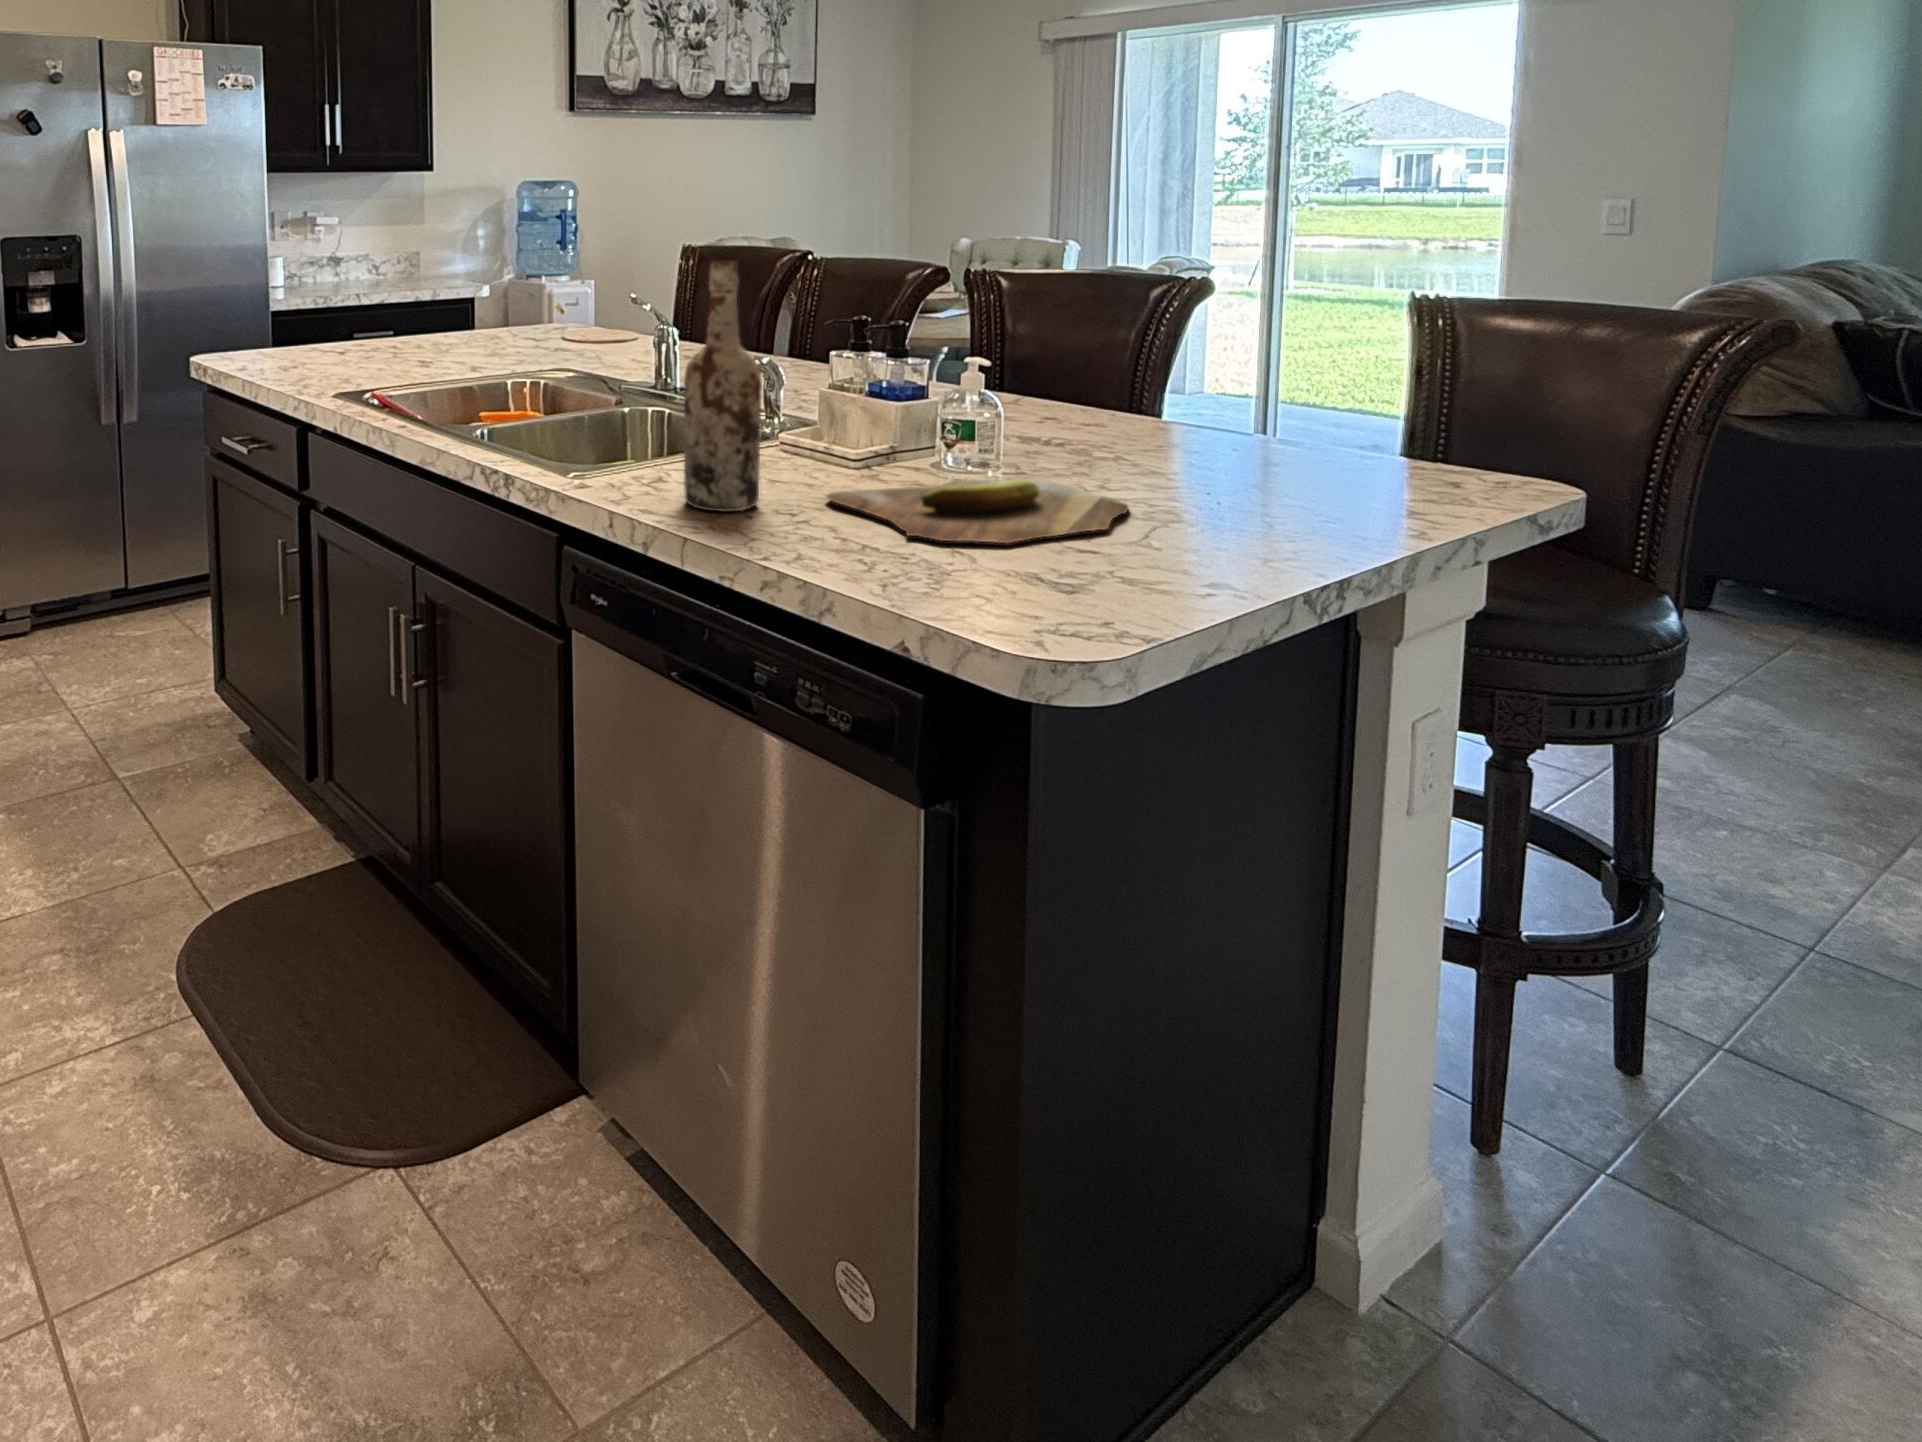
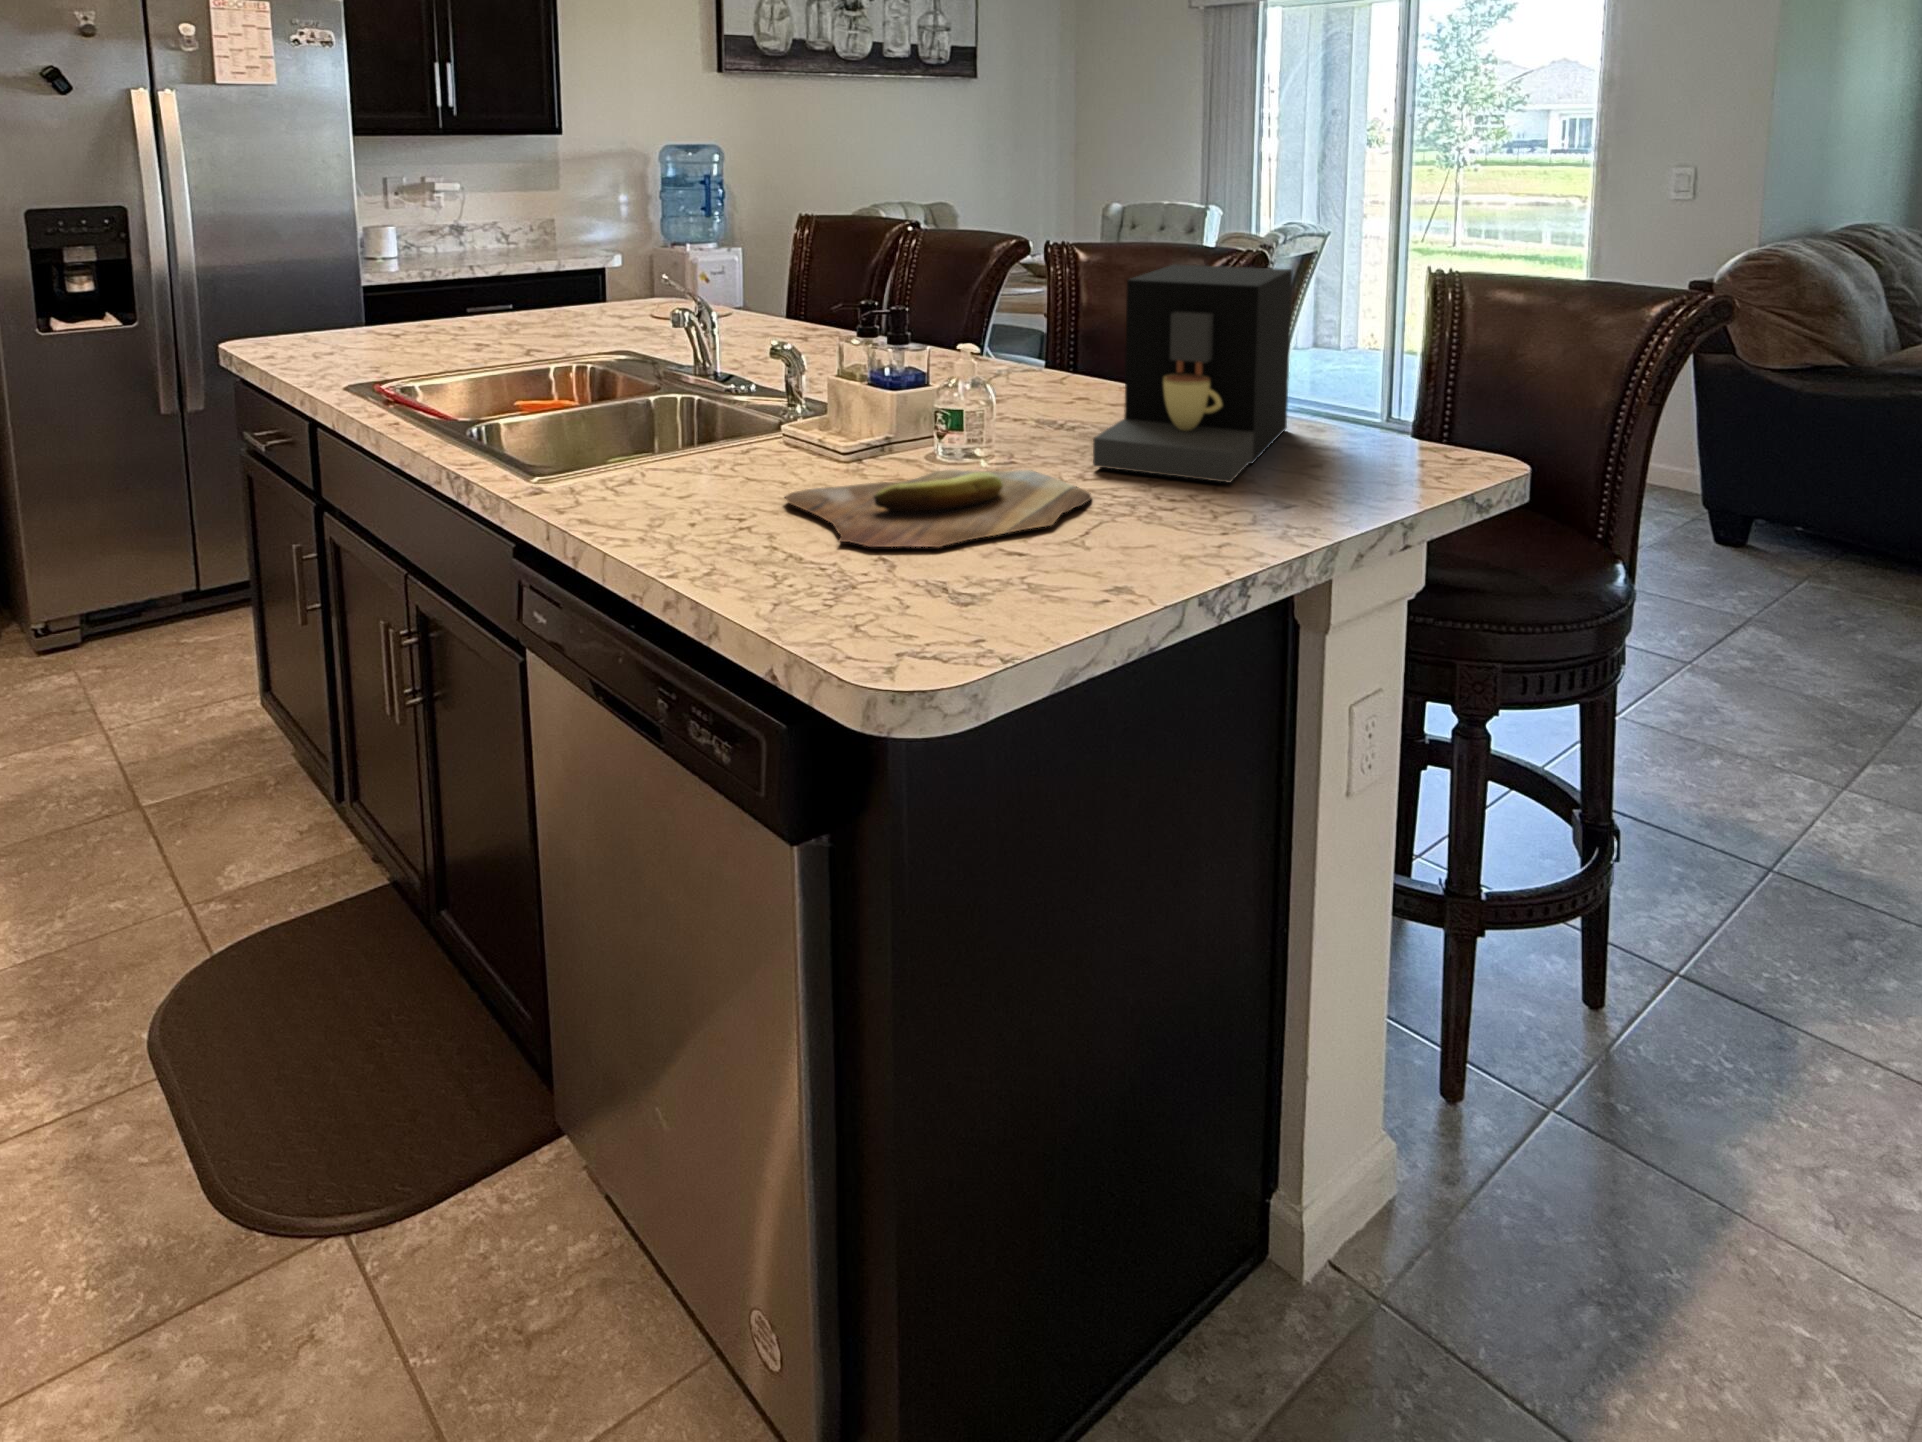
wine bottle: present [684,260,762,512] -> none [625,246,711,518]
coffee maker: none [1110,287,1297,498] -> present [1093,264,1292,483]

